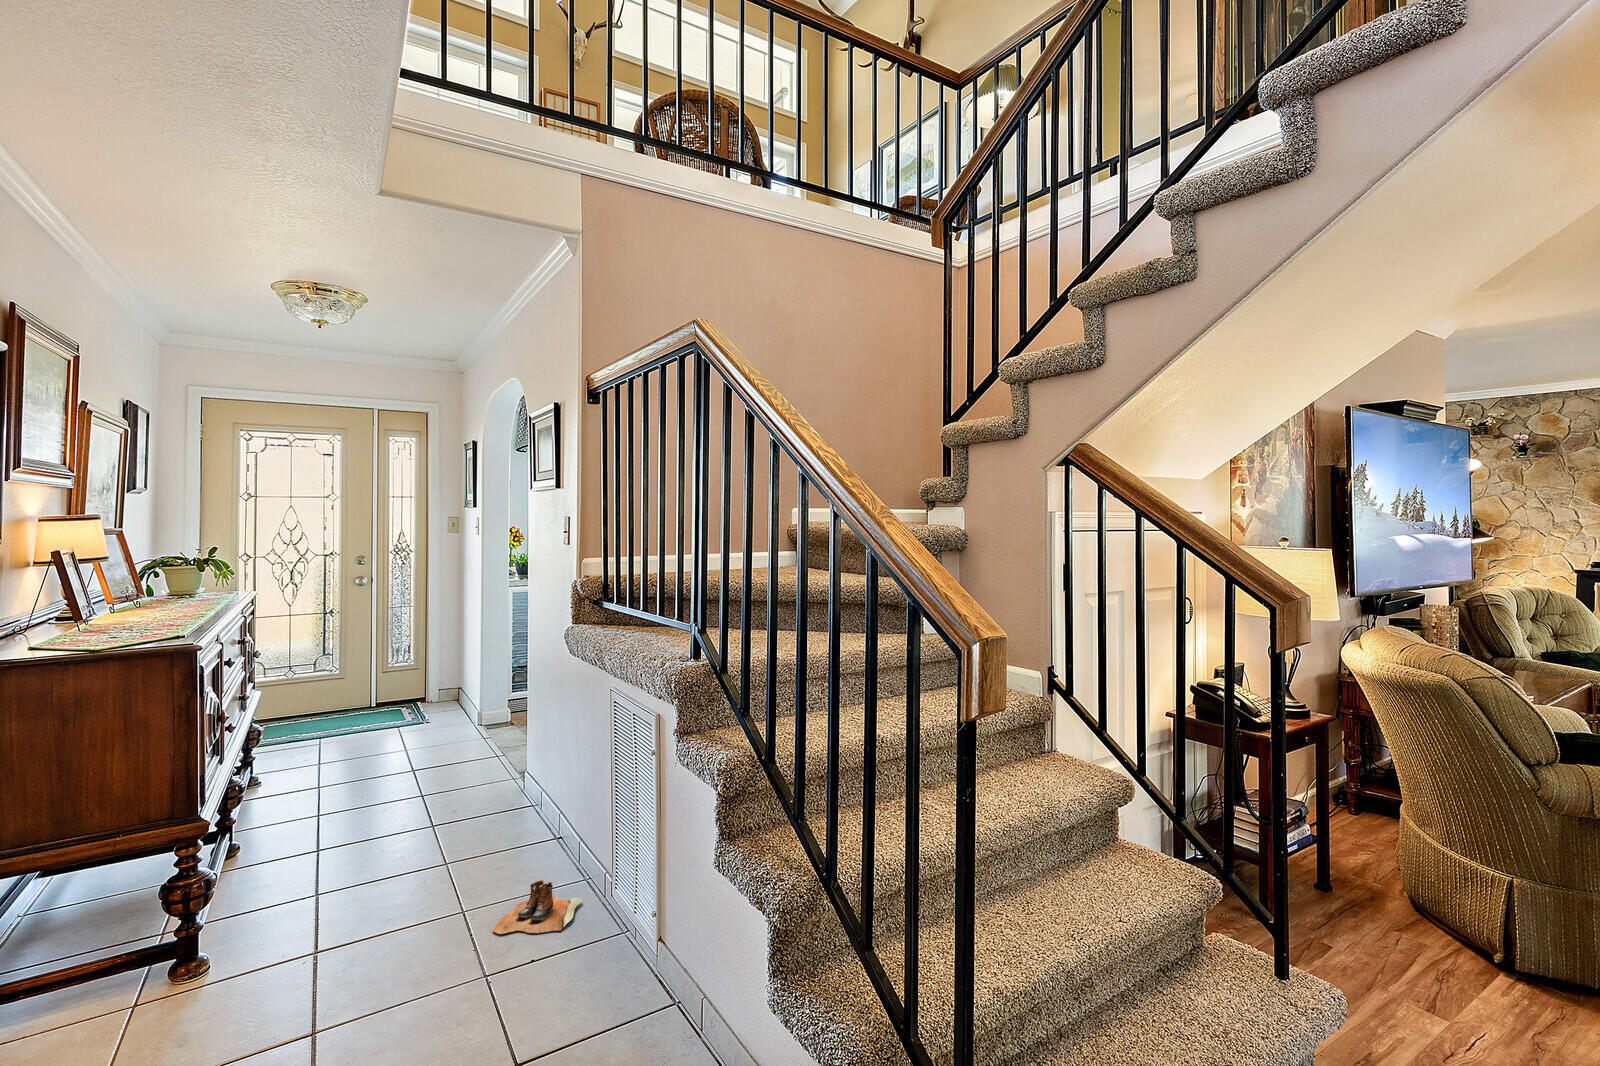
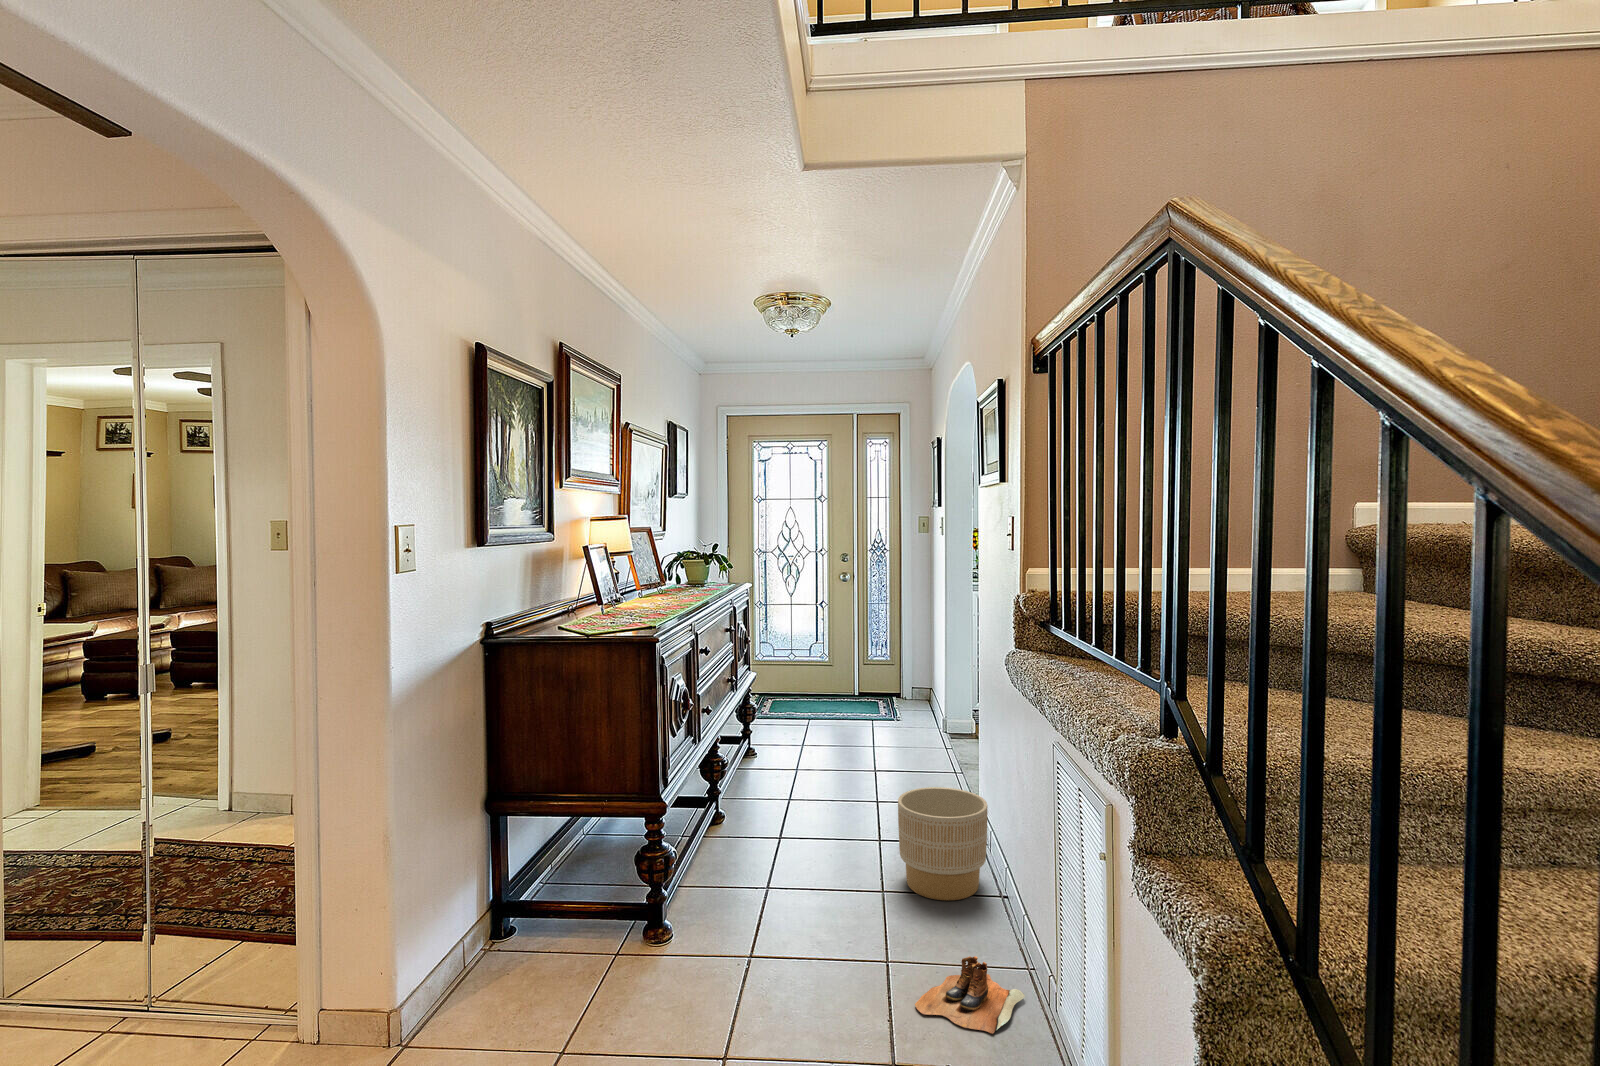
planter: none [457,758,540,855] -> present [898,787,988,901]

